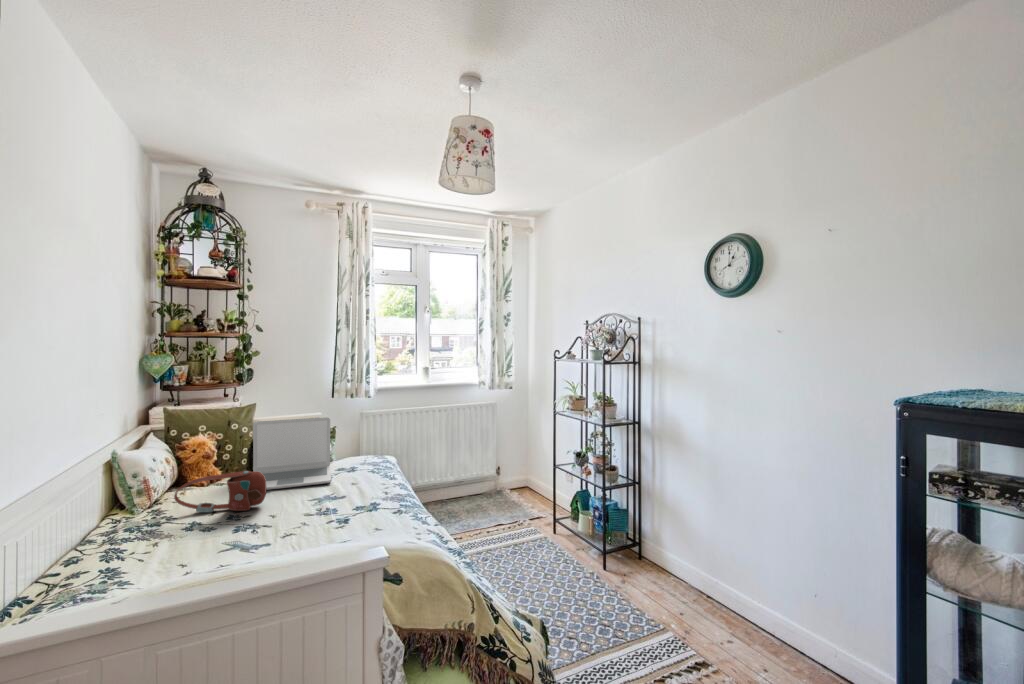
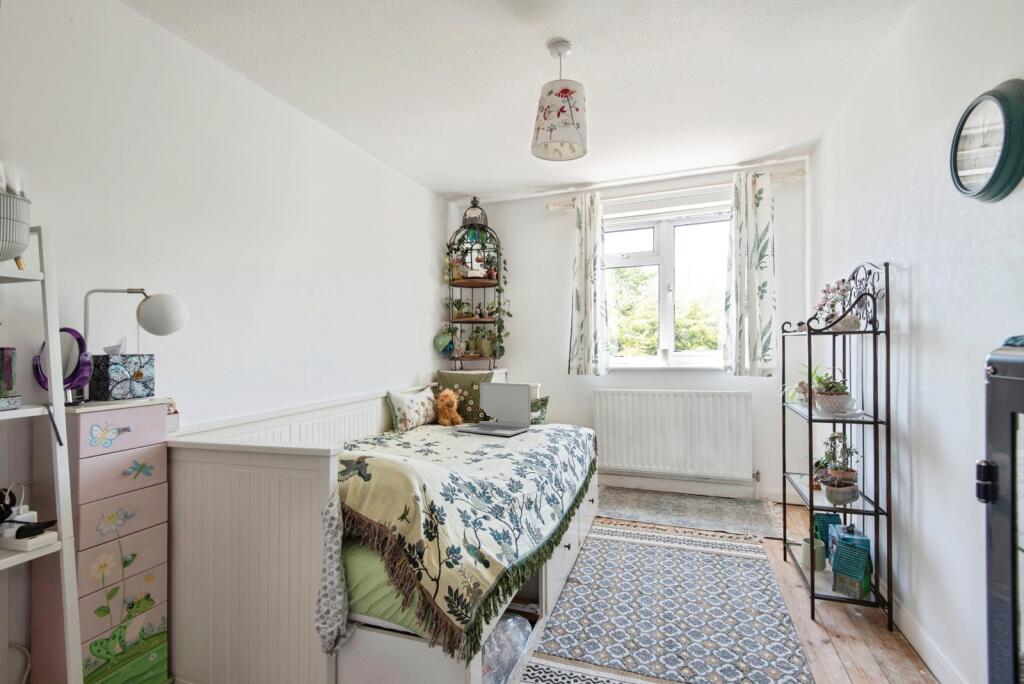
handbag: present [174,471,266,512] -> none [404,408,452,438]

